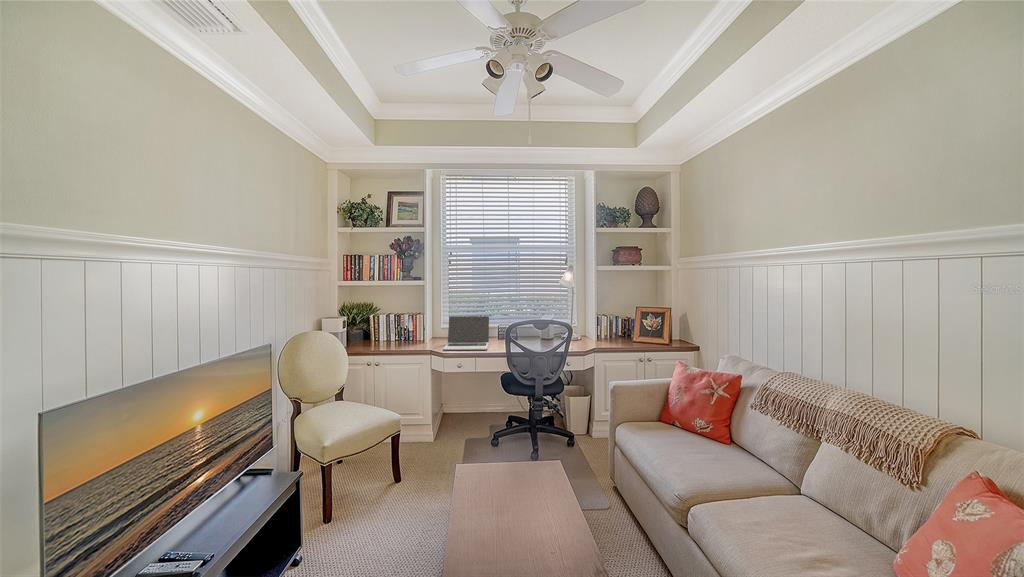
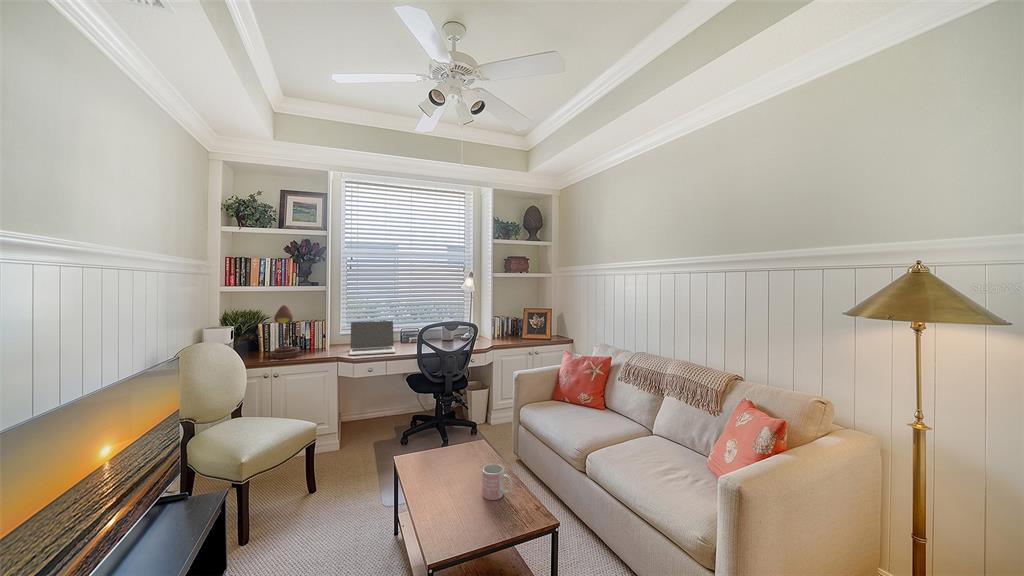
desk lamp: none [376,299,403,349] -> present [270,305,301,358]
mug: none [542,506,578,554] -> present [482,464,513,500]

